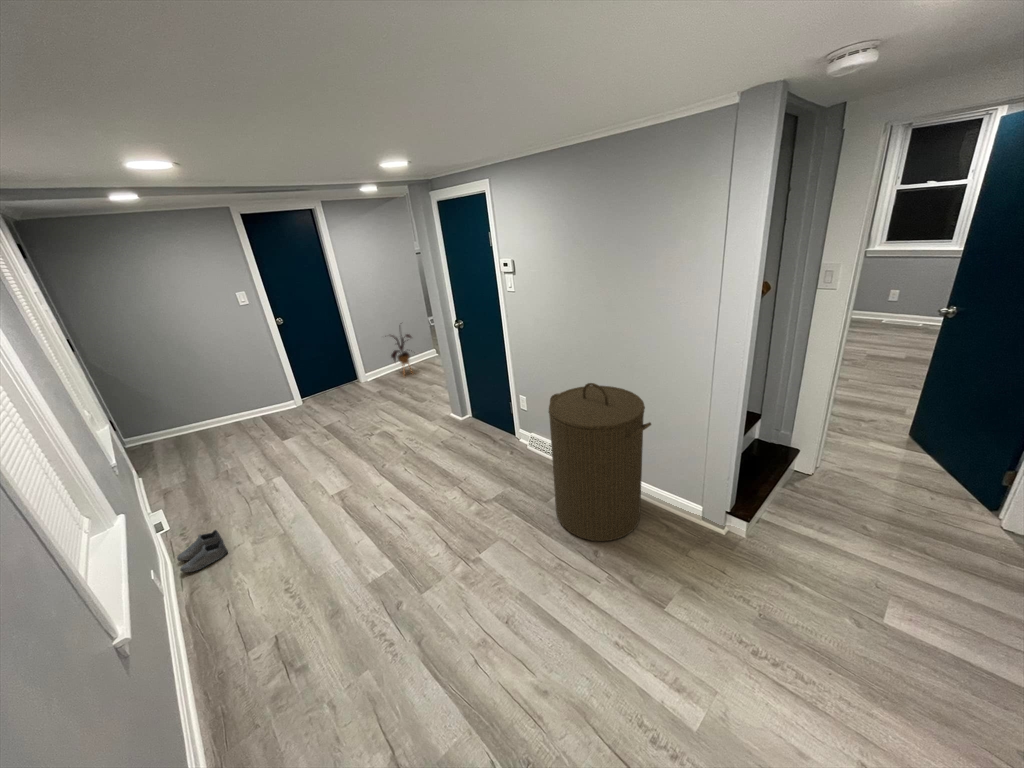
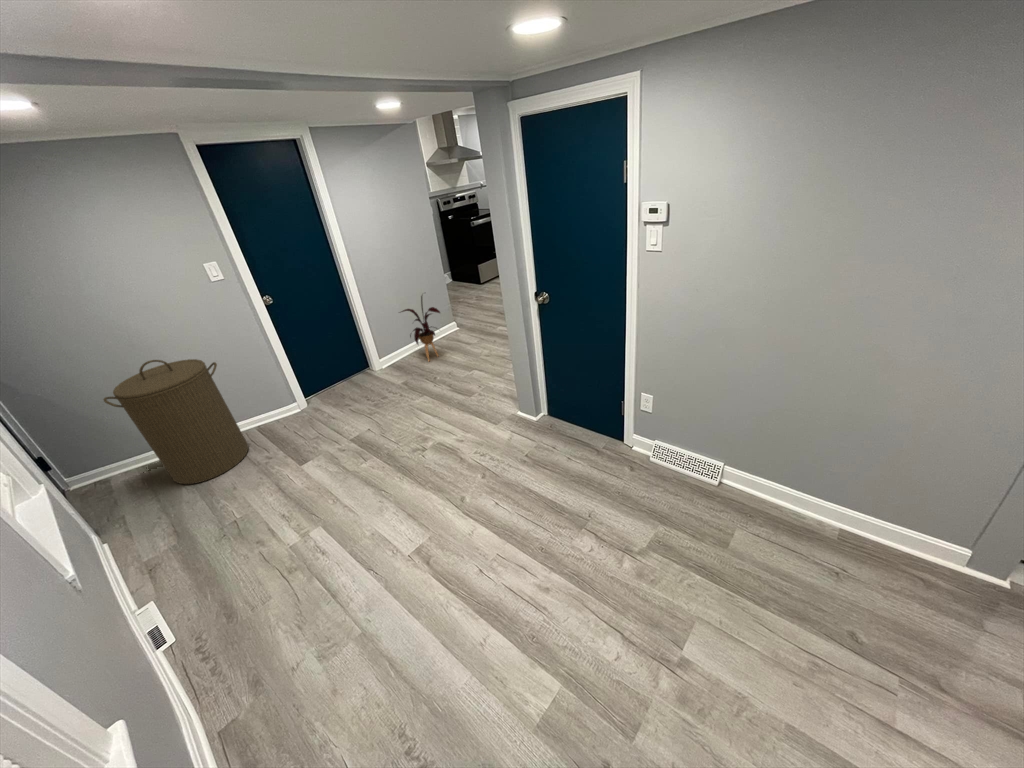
laundry hamper: present [549,383,651,541] -> present [103,359,248,484]
shoe: present [177,530,228,573] -> none [211,641,289,726]

